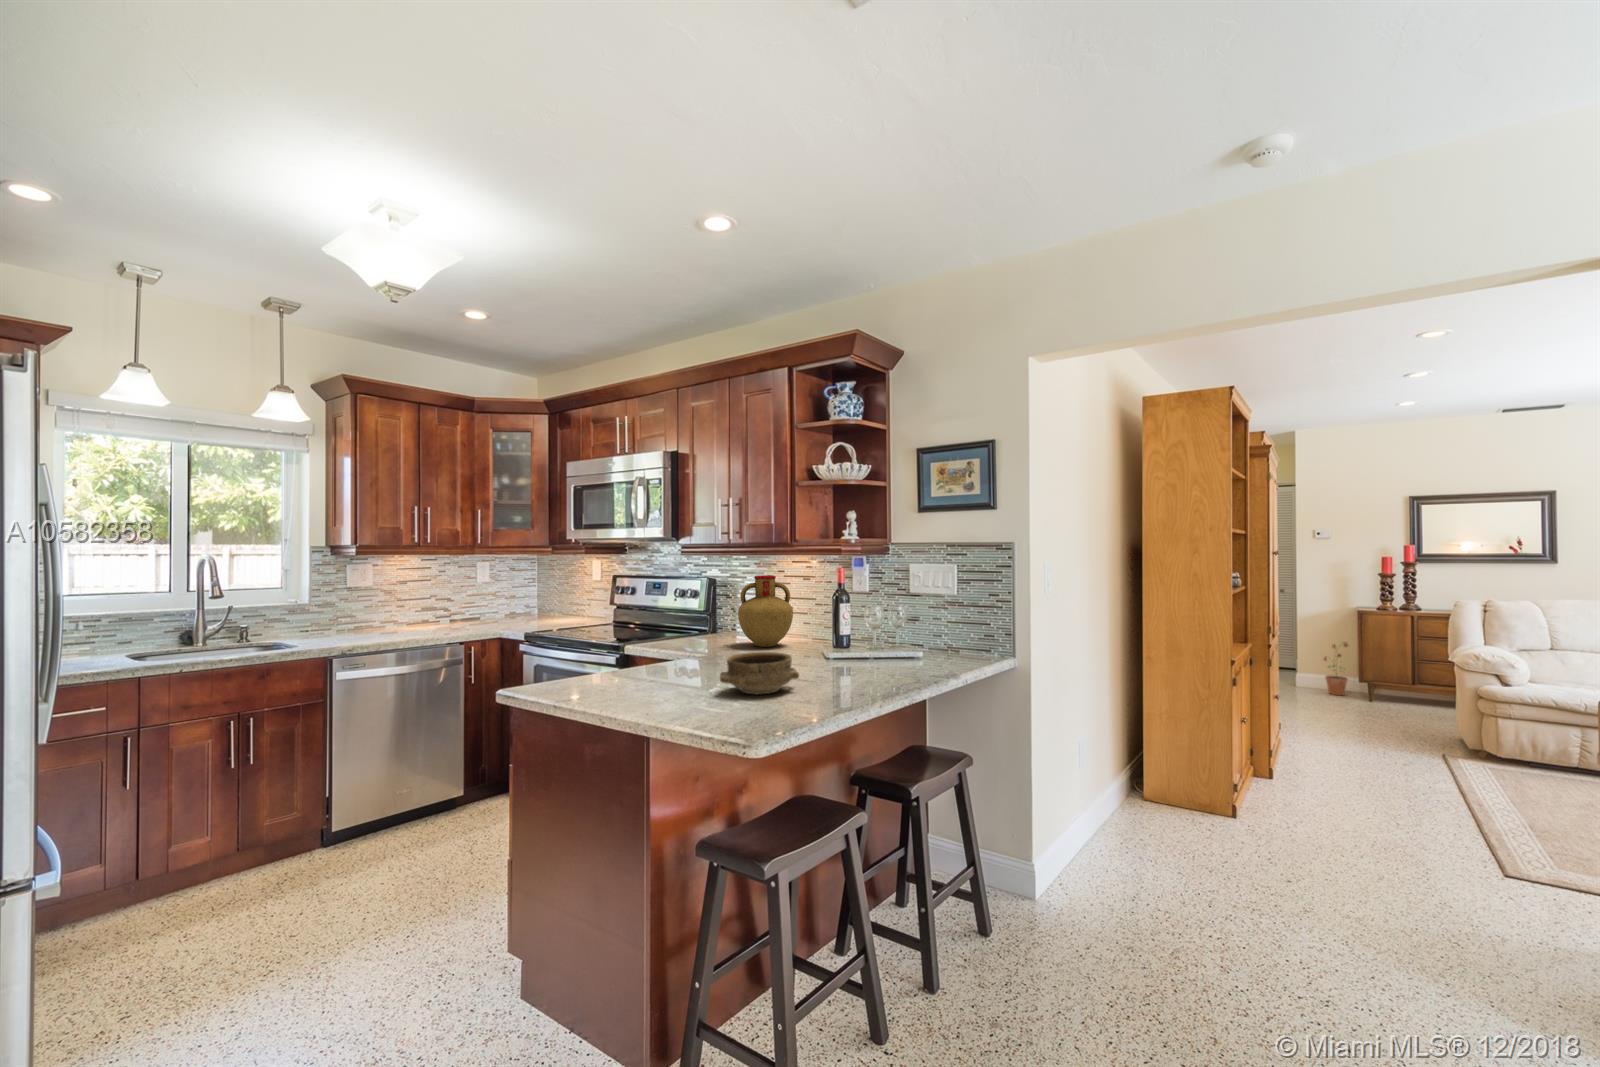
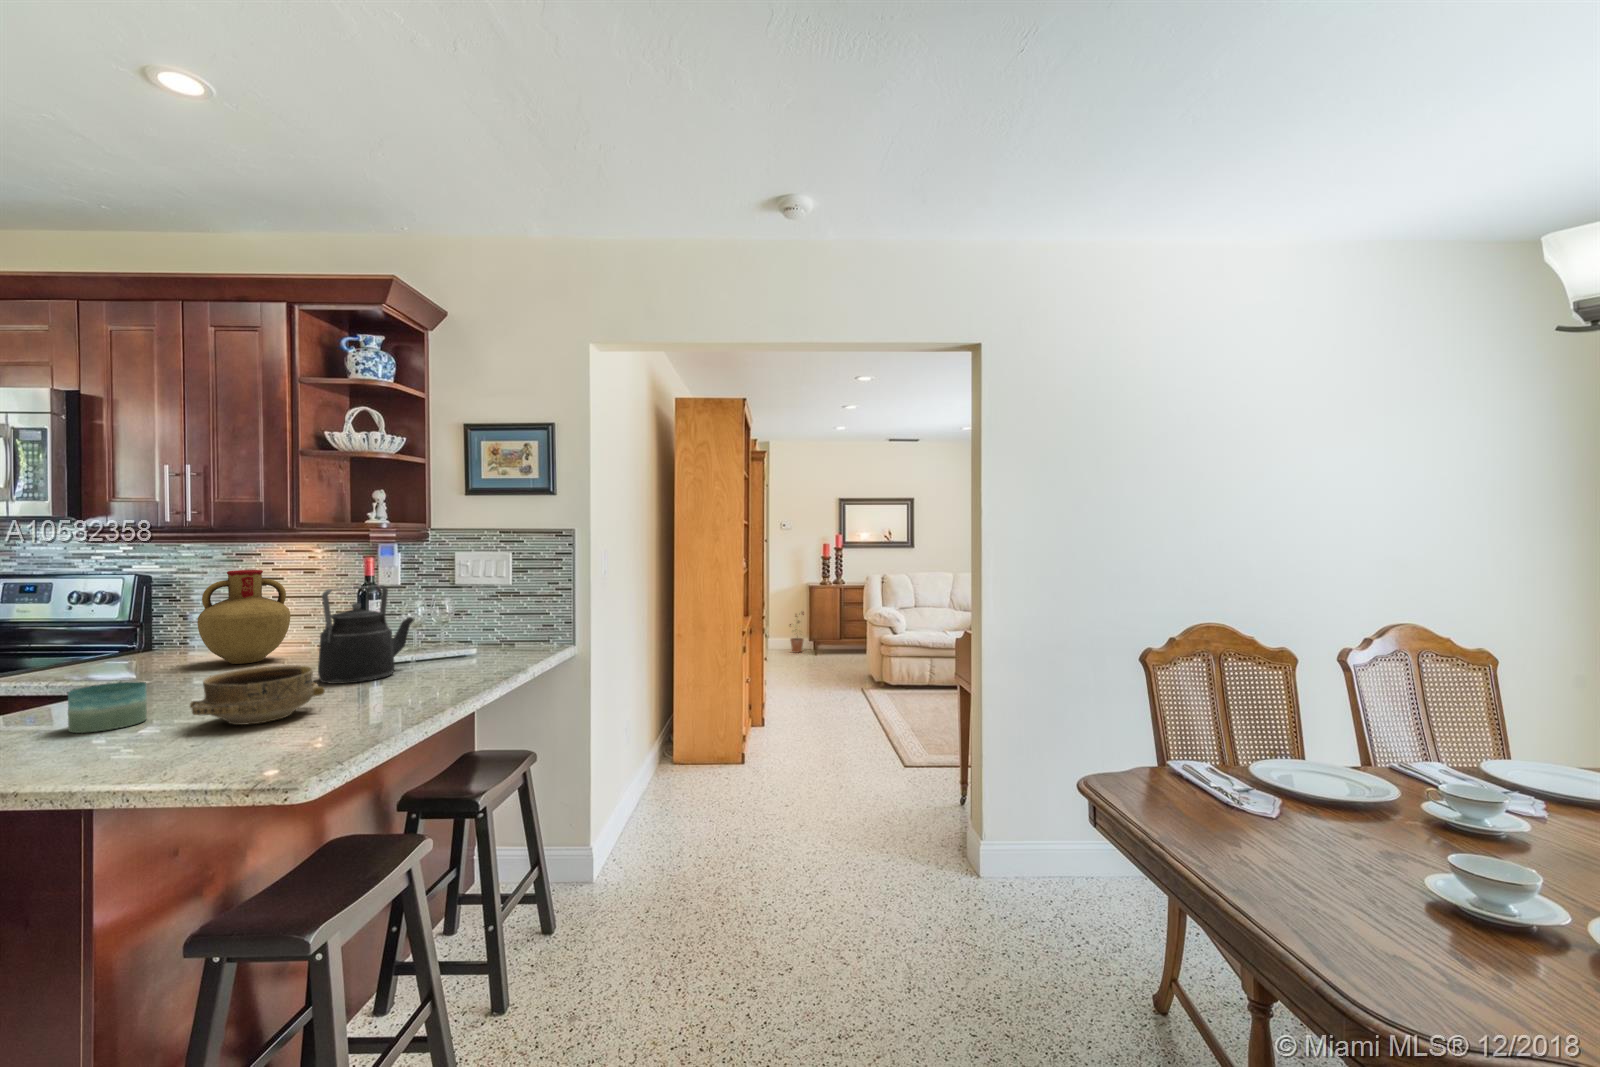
kettle: none [804,592,873,671] -> present [318,585,414,684]
candle: none [662,653,701,685] -> present [68,682,147,733]

